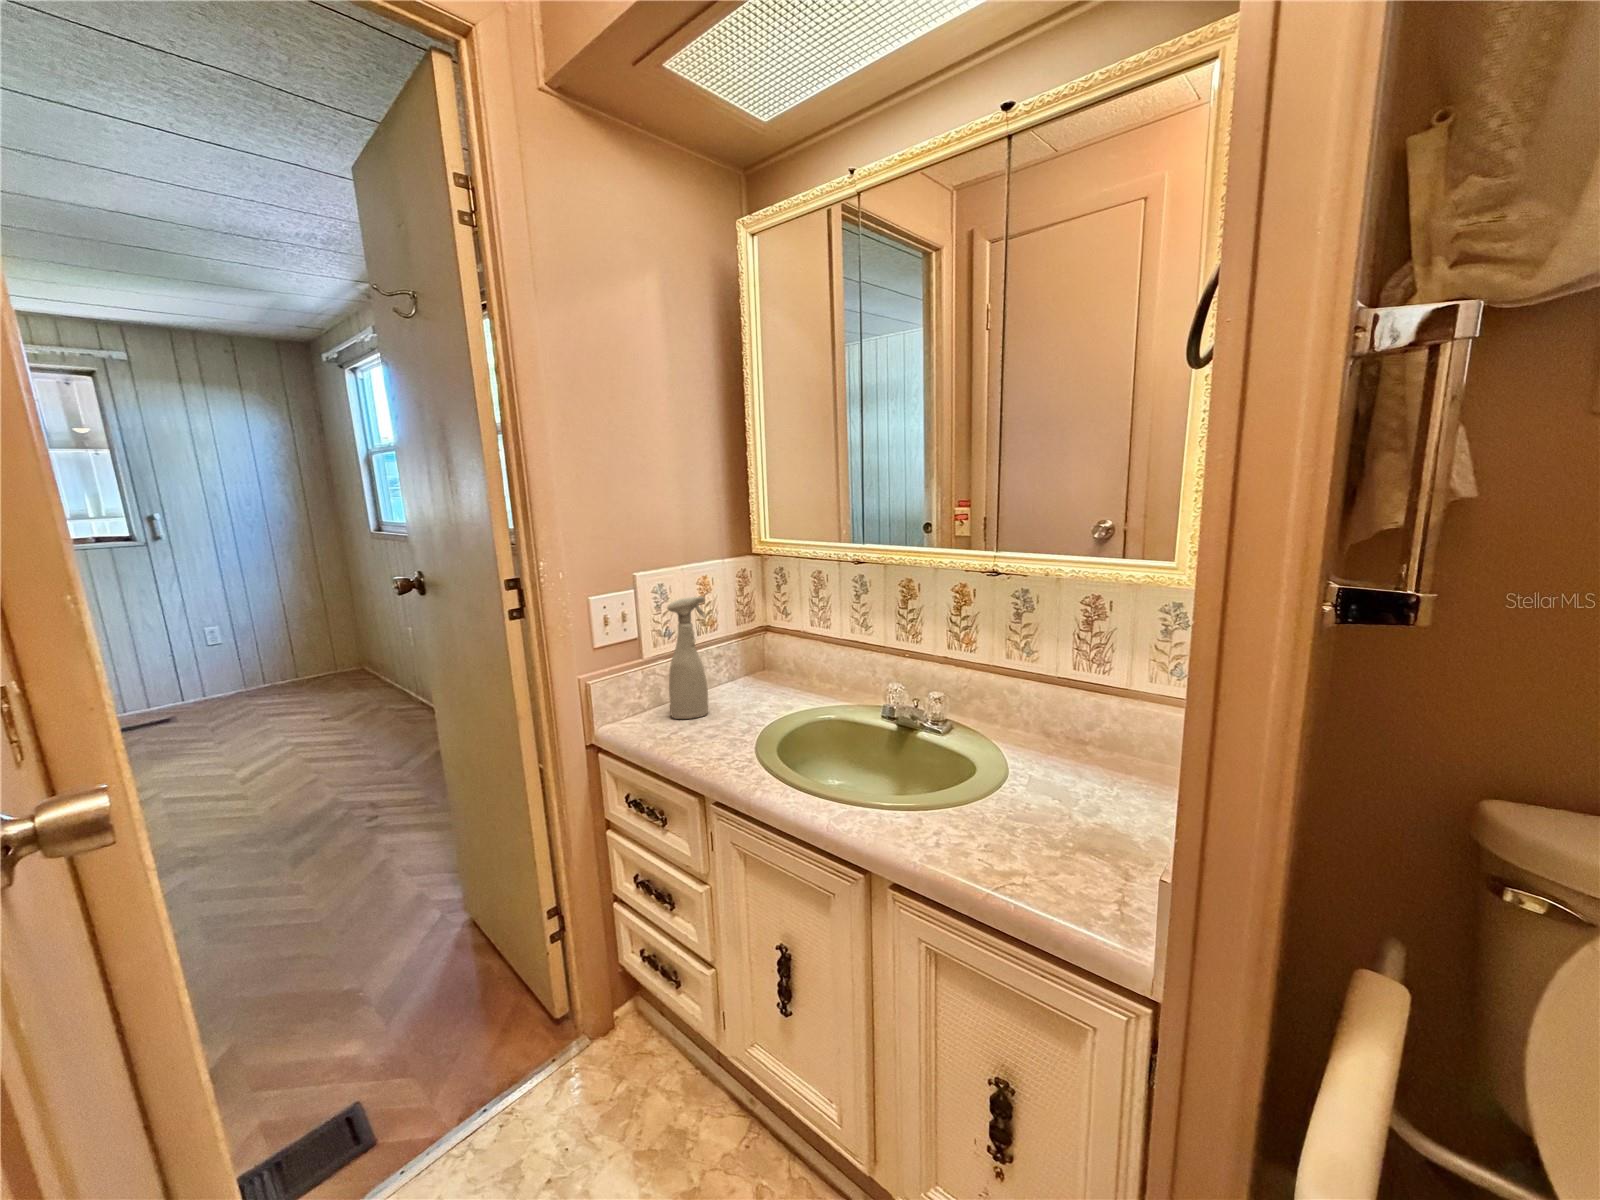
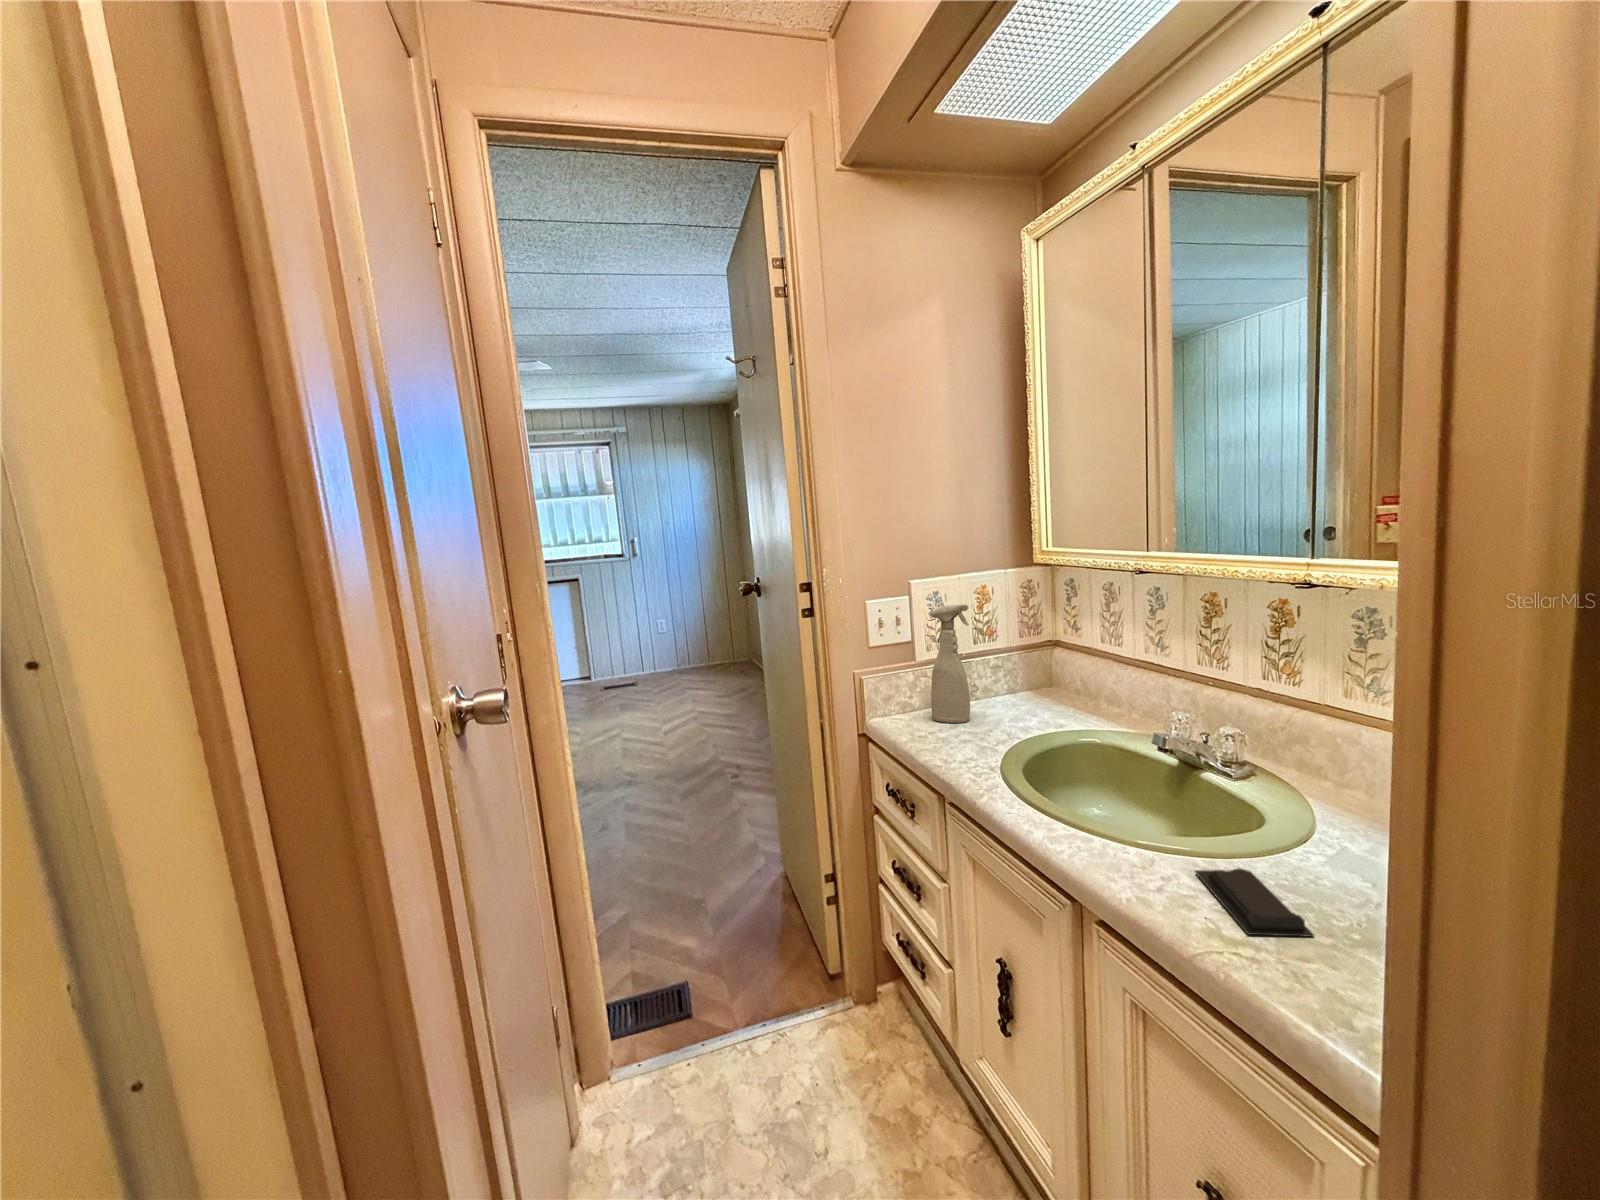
soap bar: none [955,809,1050,867] -> present [1195,868,1315,937]

